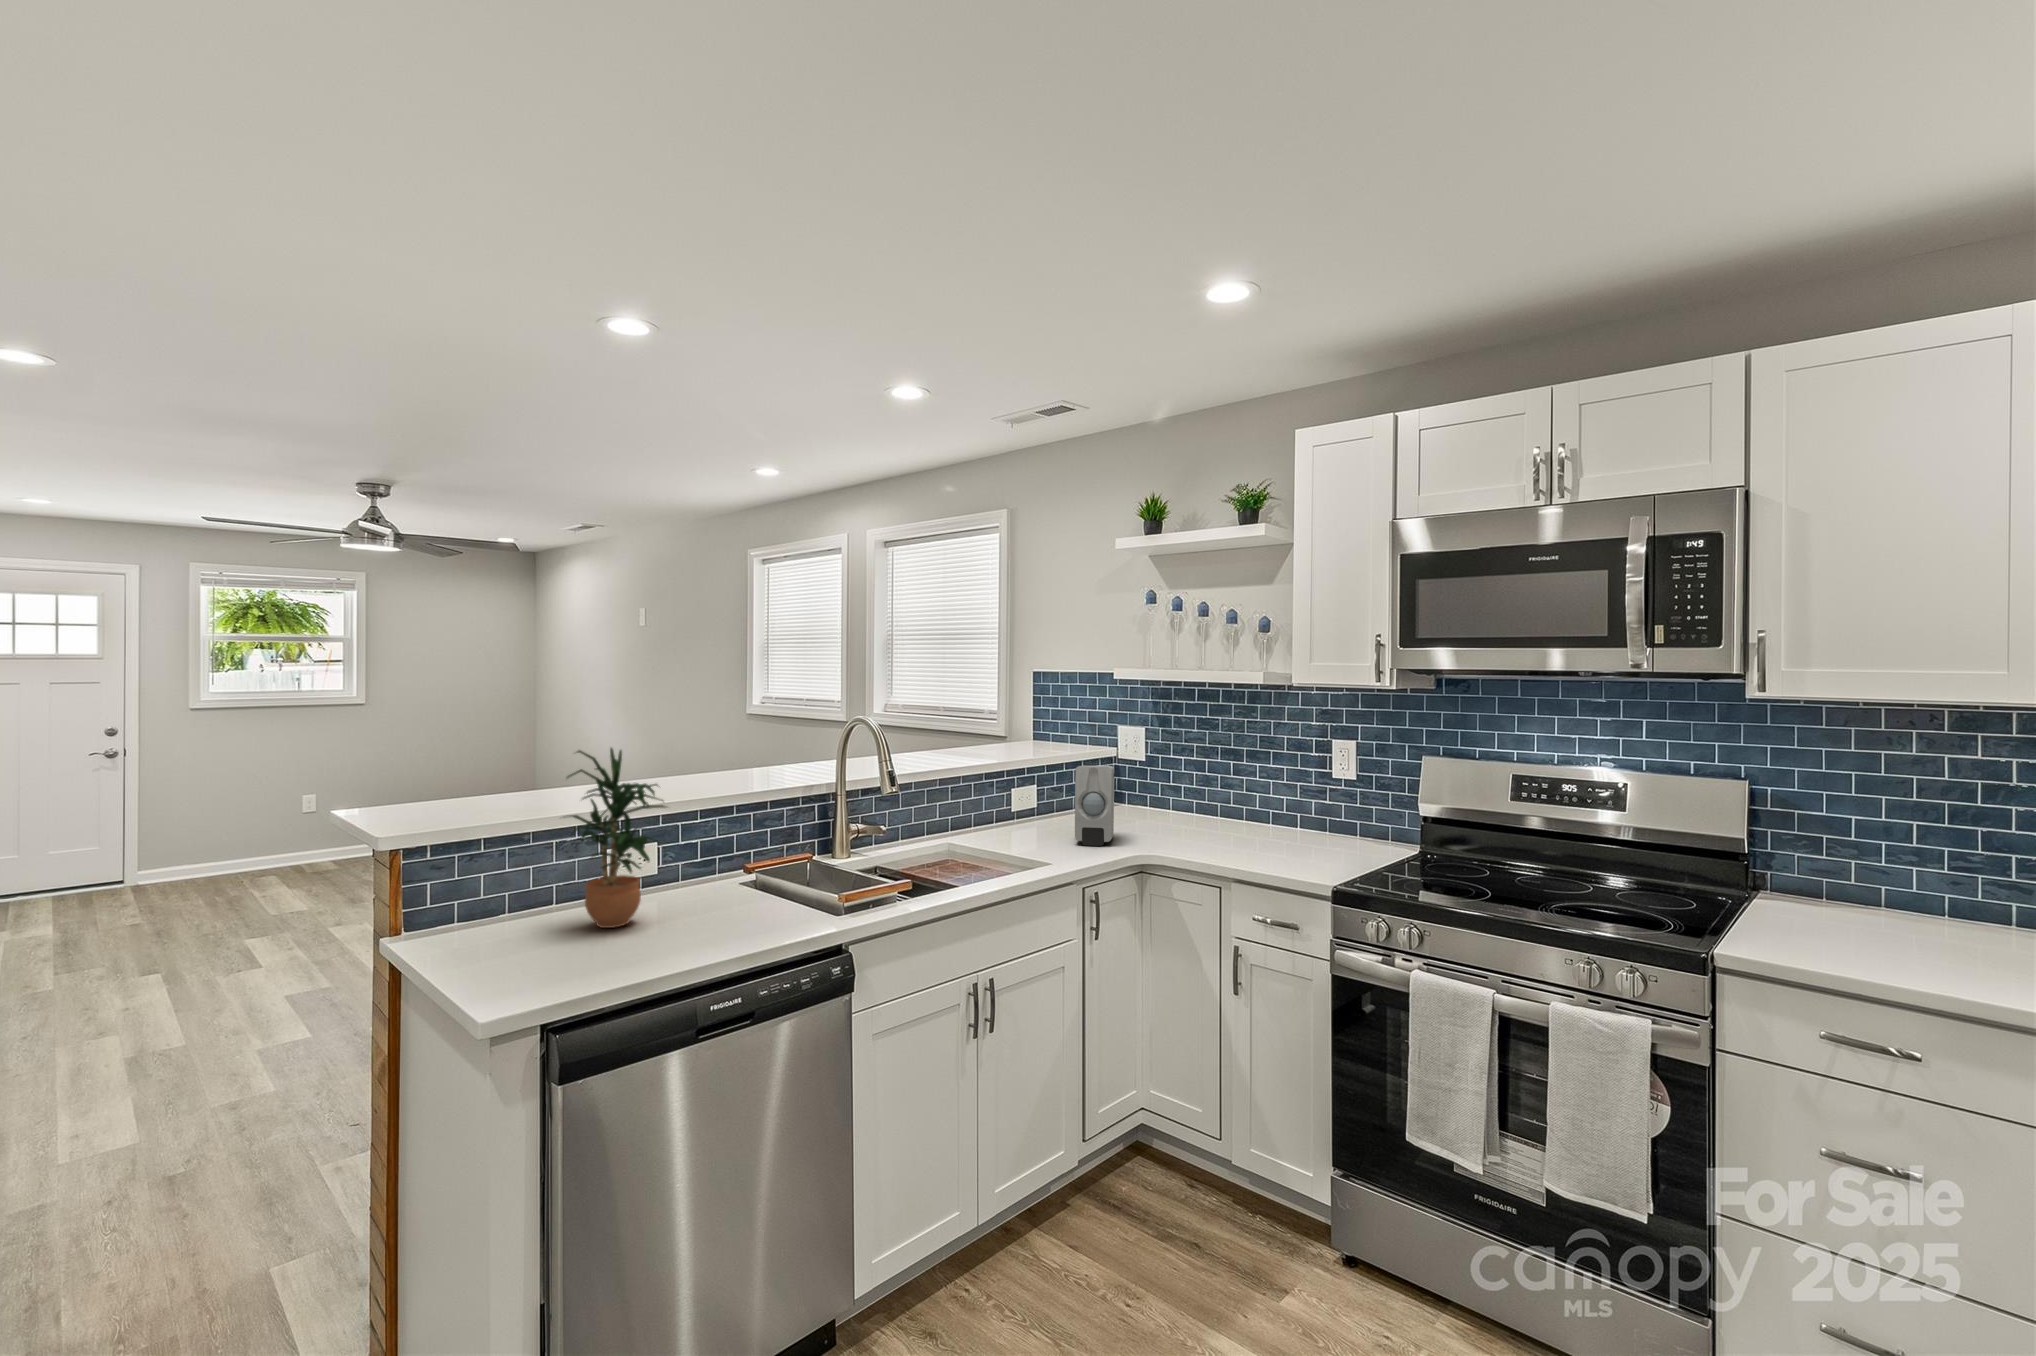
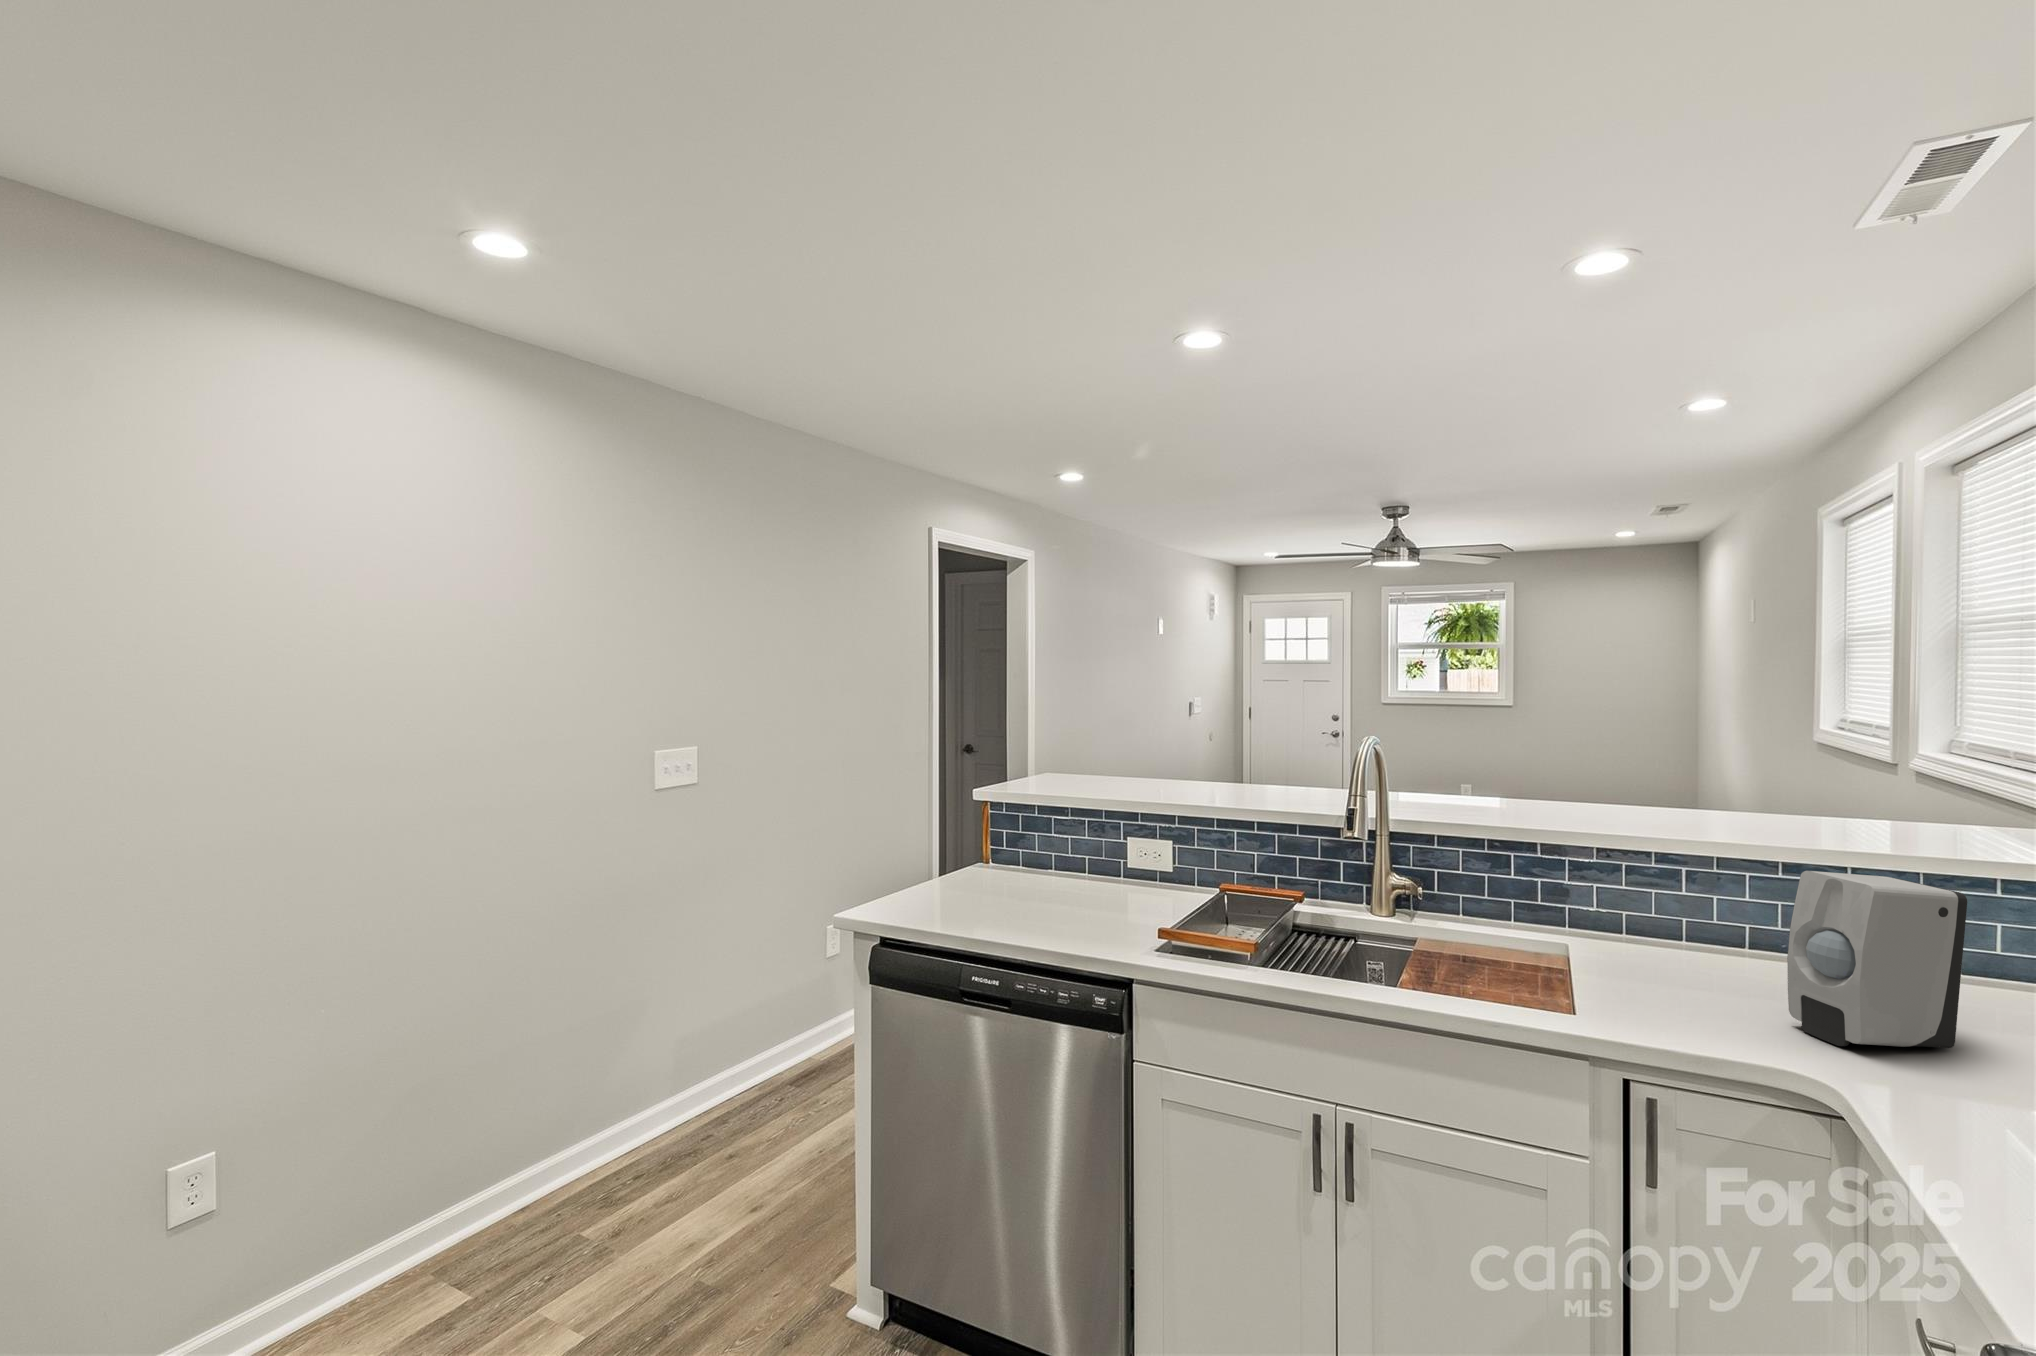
potted plant: present [567,748,665,928] -> none [1035,740,1110,899]

